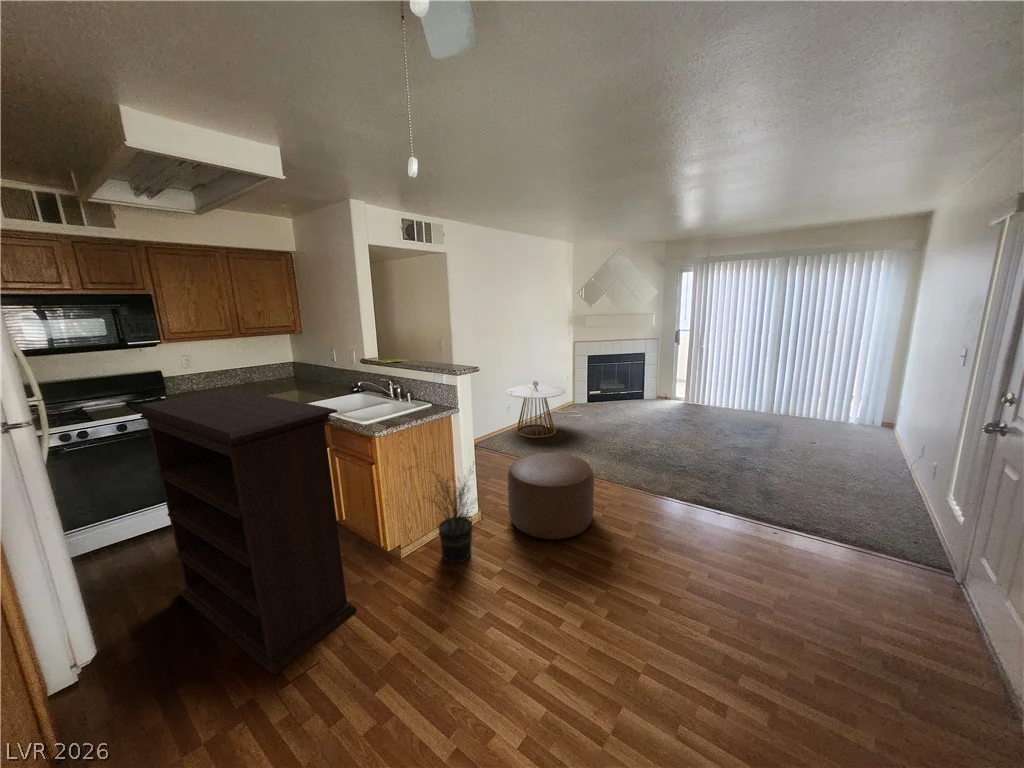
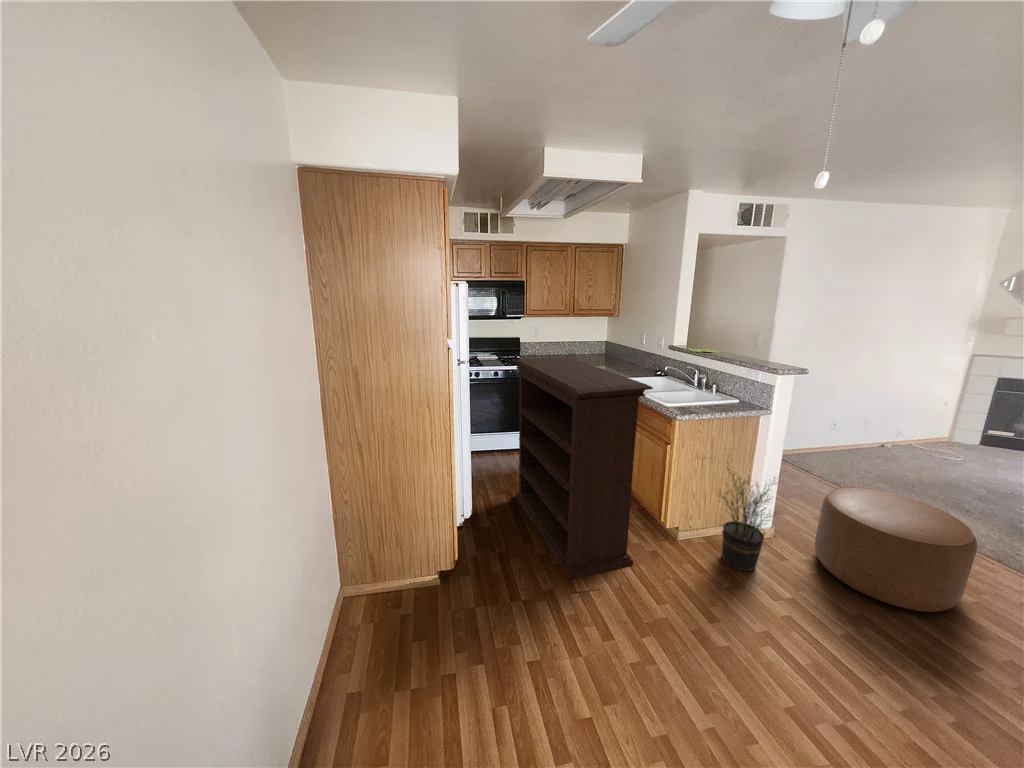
side table: present [507,381,565,438] -> none [838,399,944,477]

